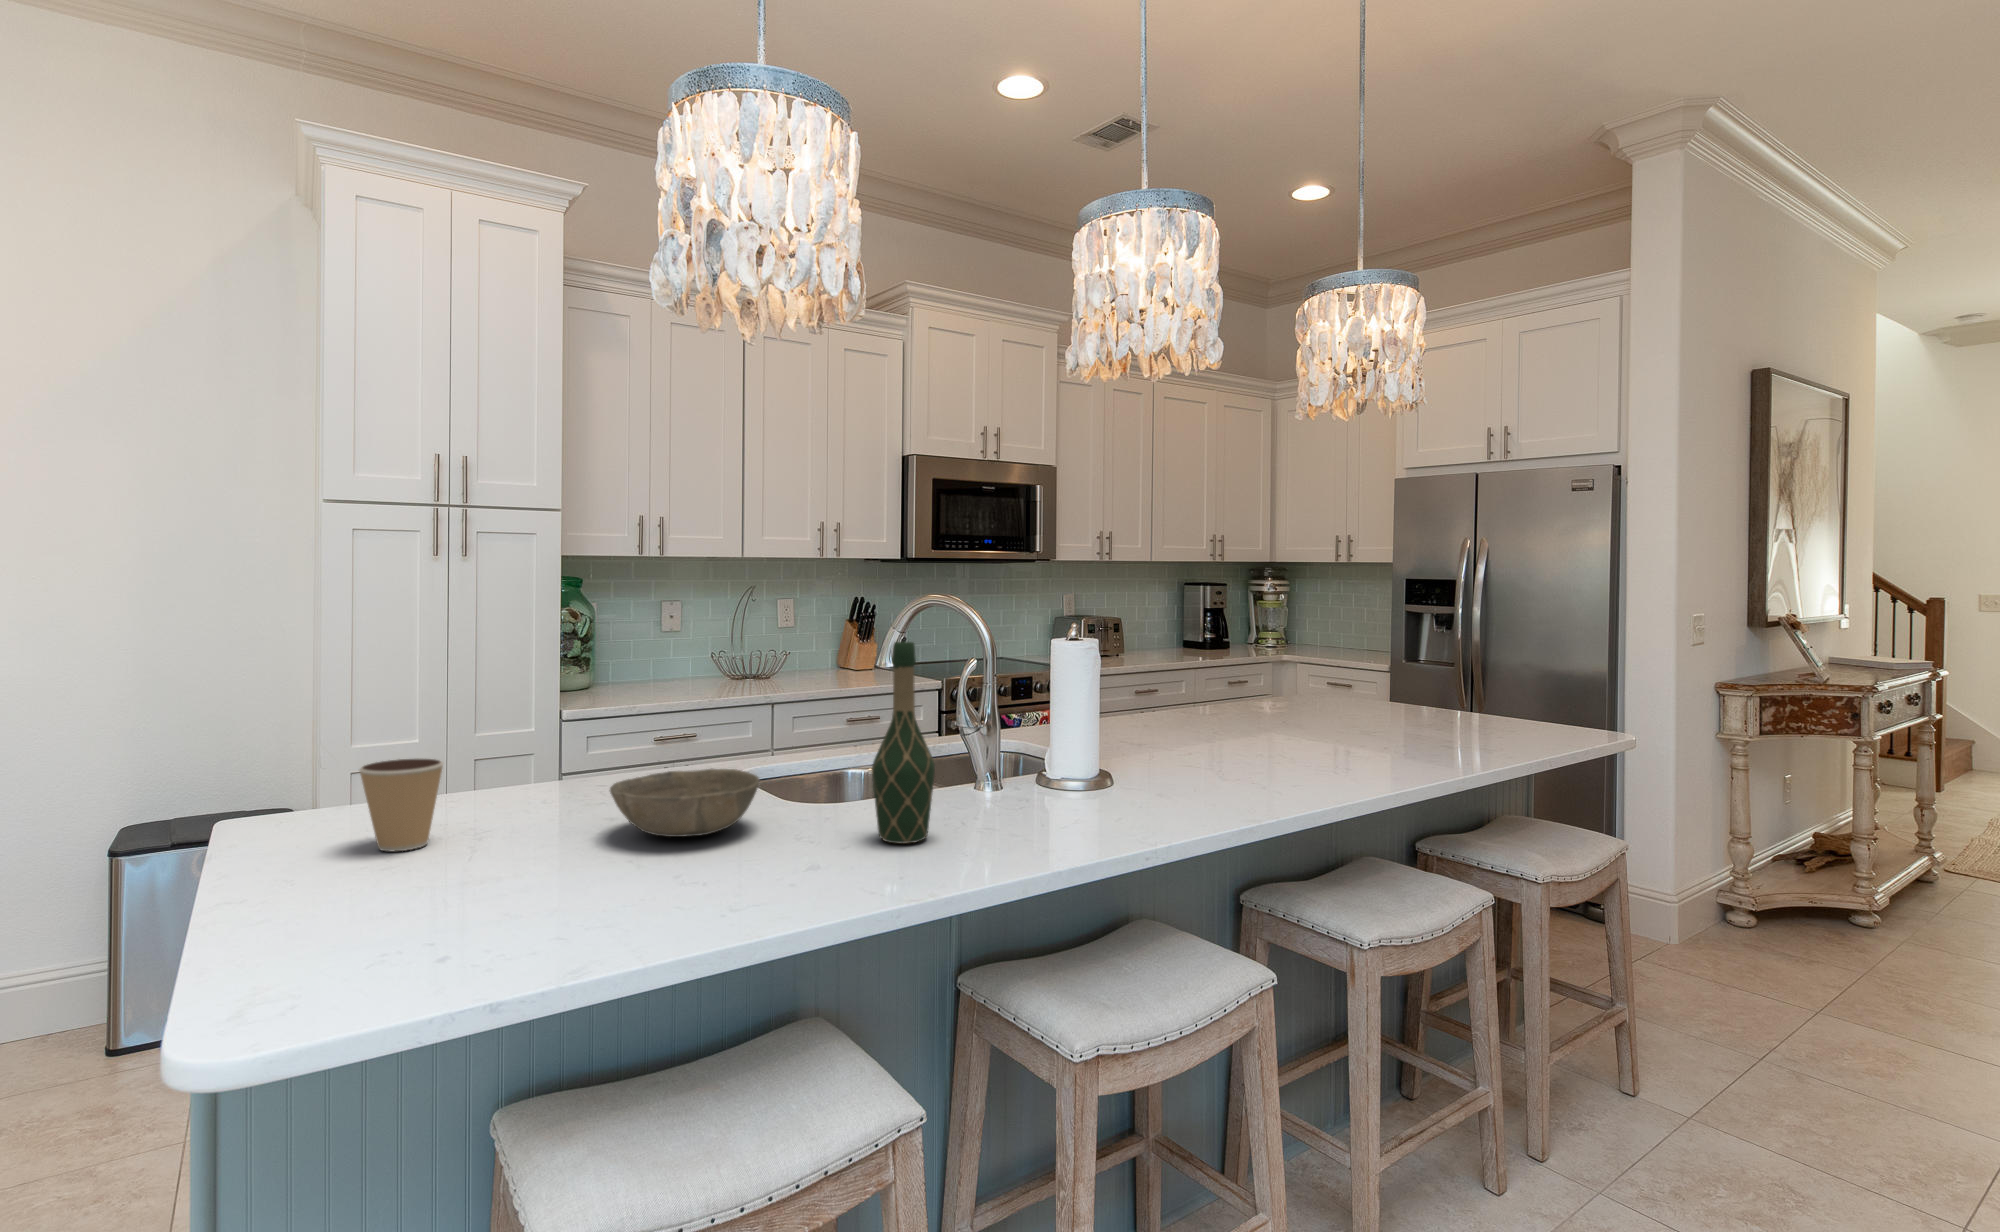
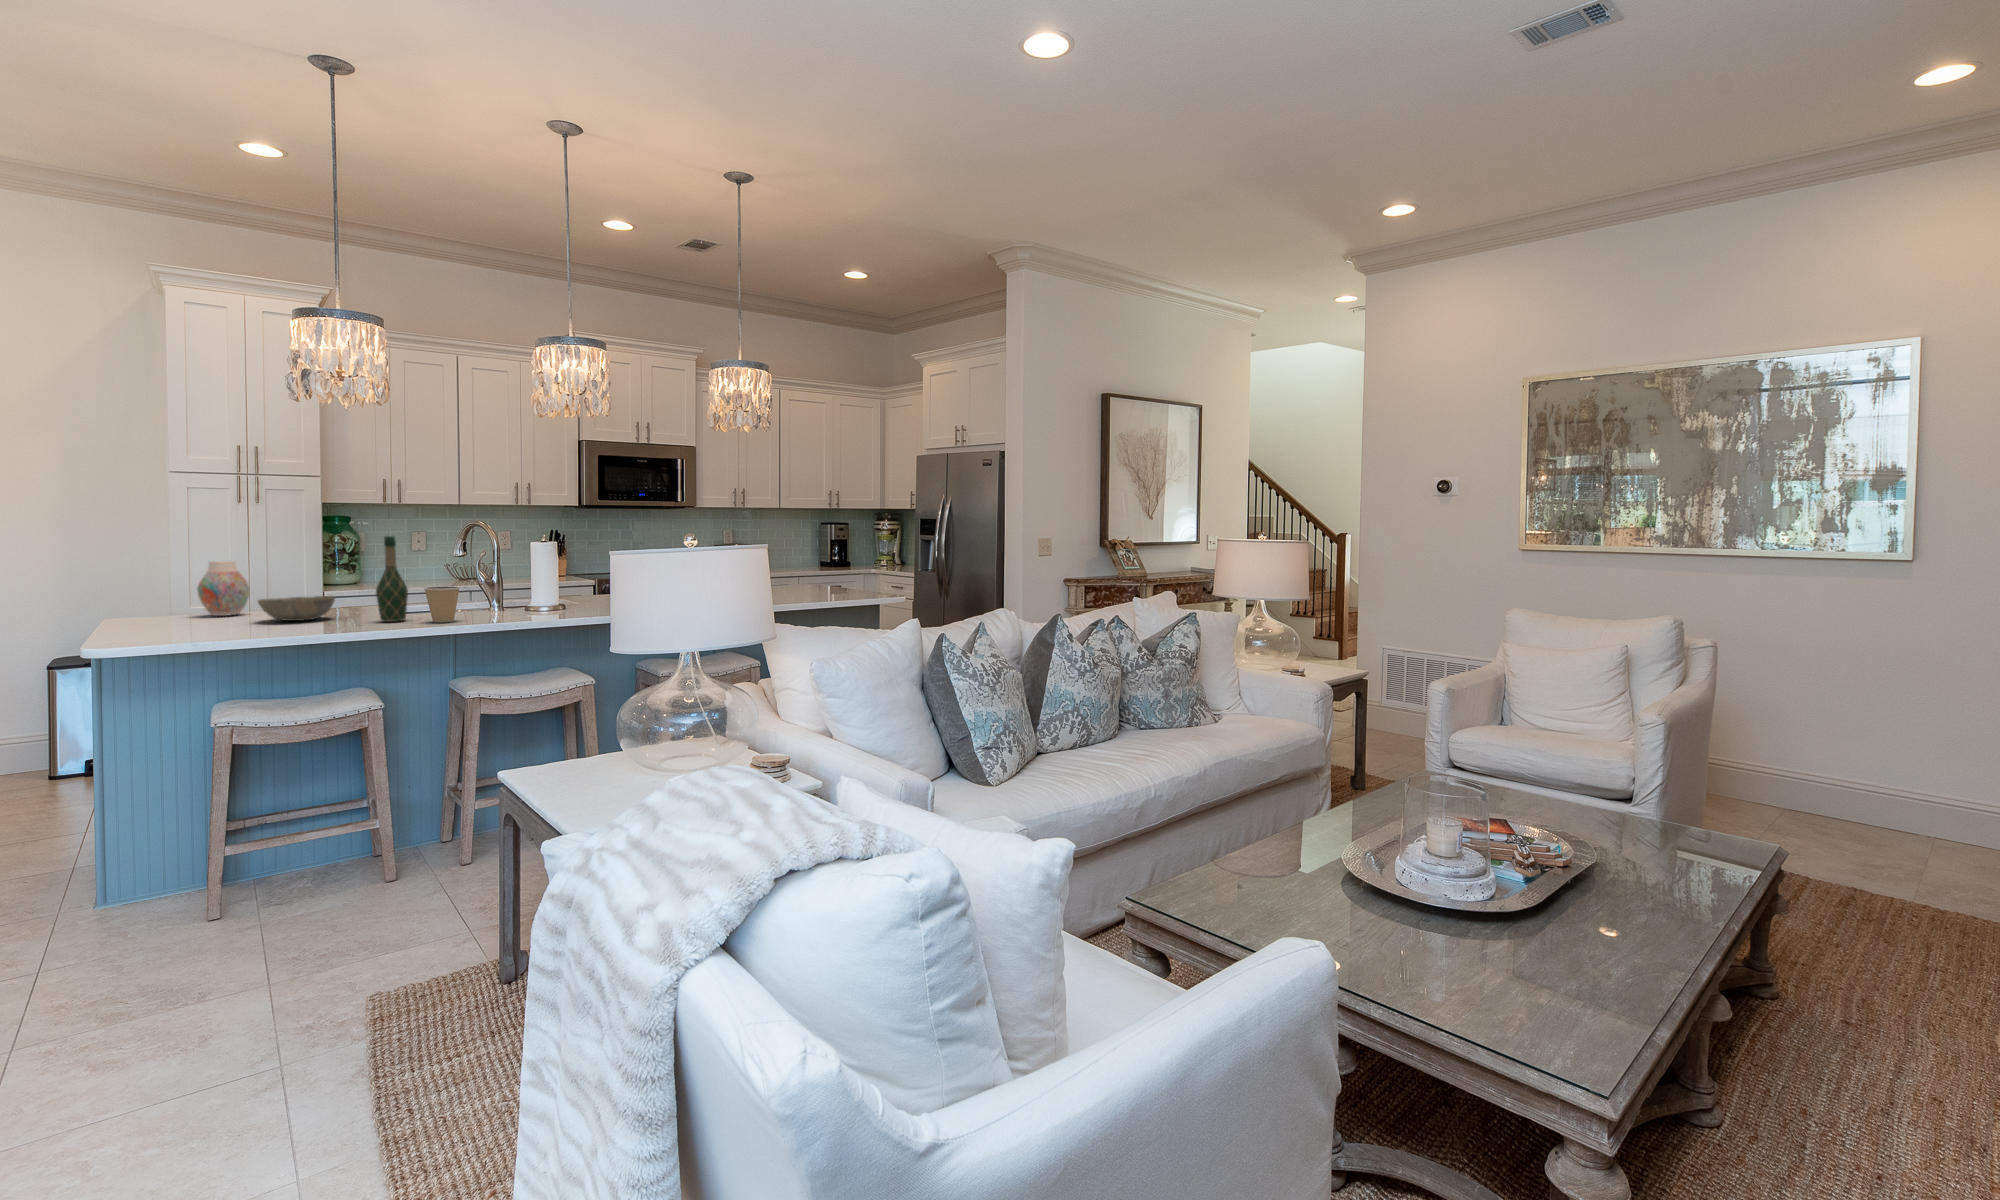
vase: none [455,687,552,809] -> present [197,561,250,616]
coffee cup: present [359,758,443,851] -> present [424,587,460,622]

